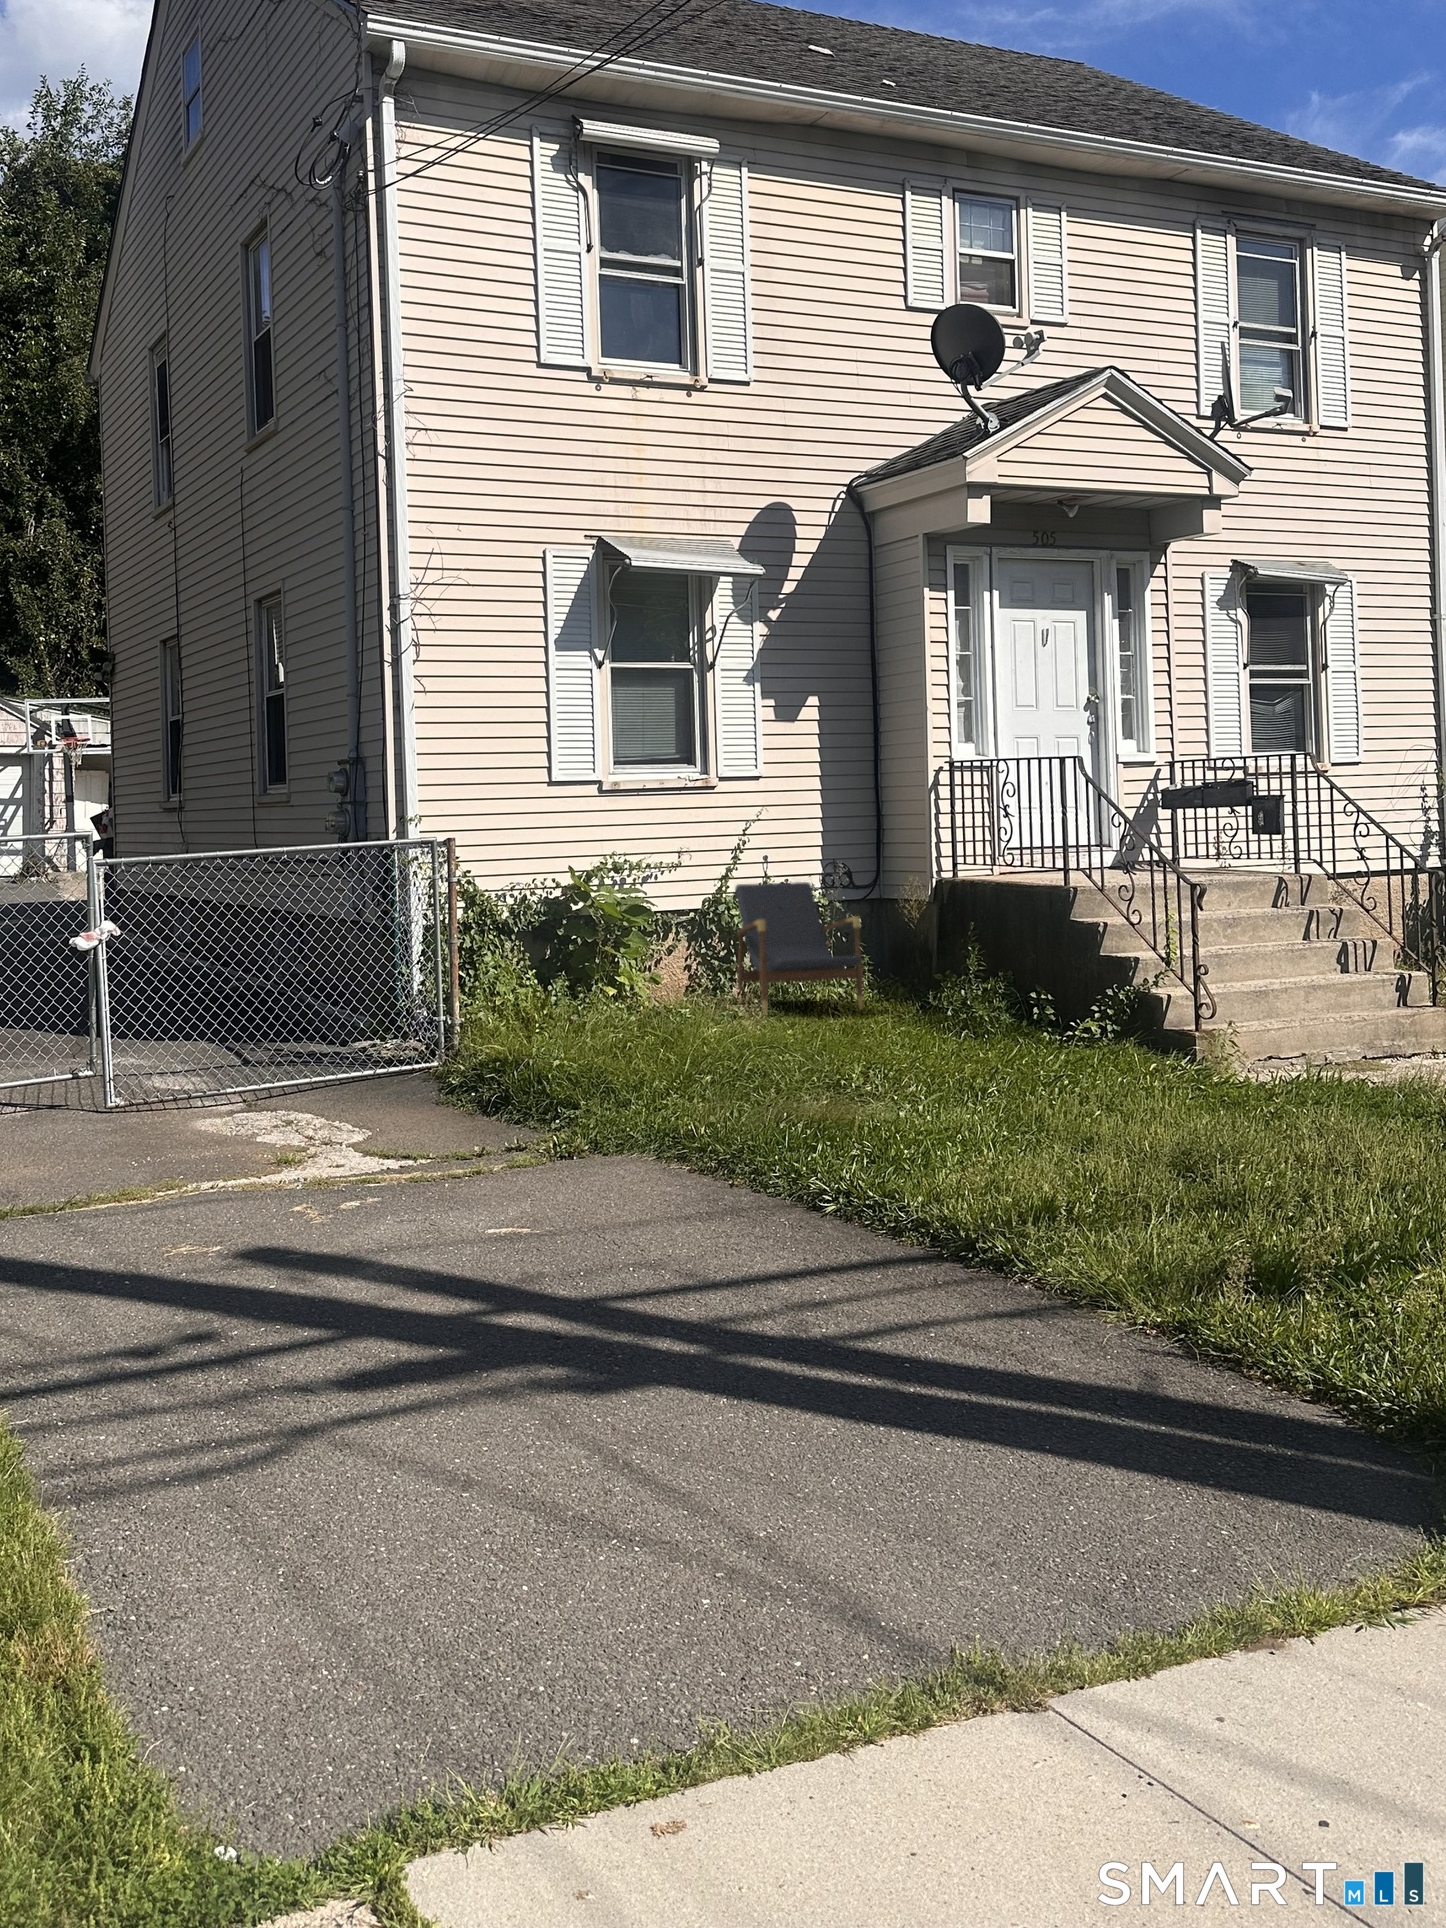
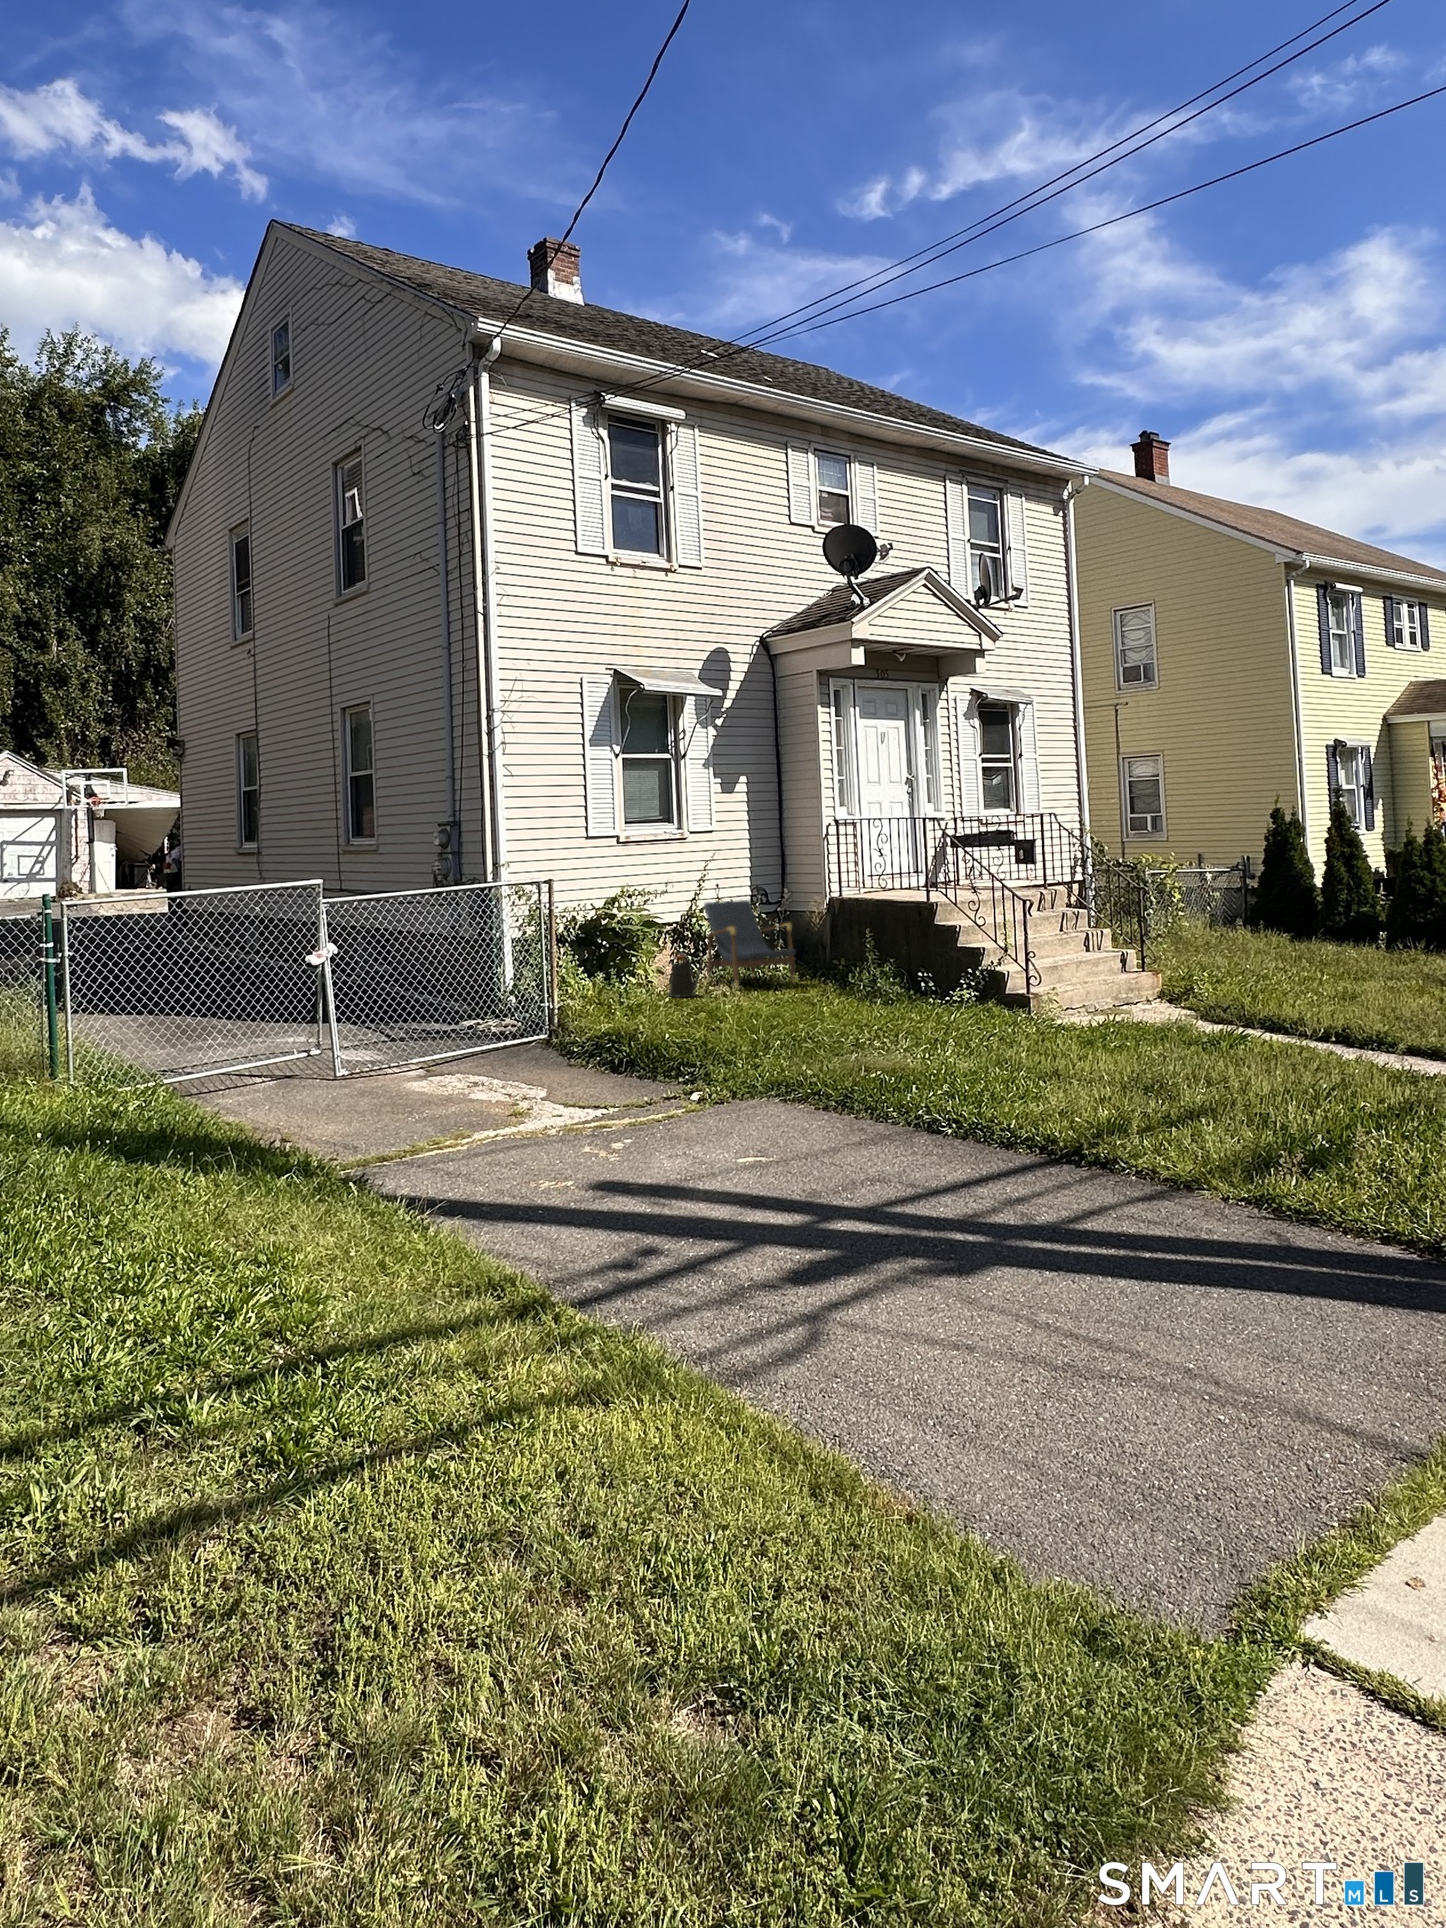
watering can: none [649,947,700,1022] -> present [663,953,702,997]

